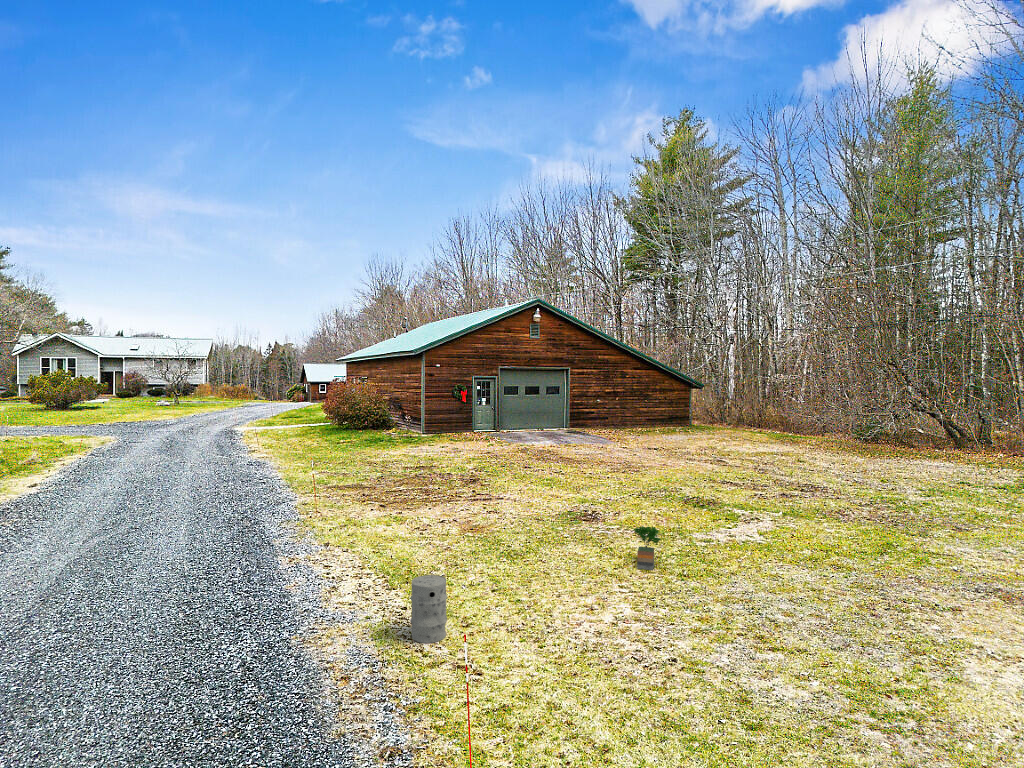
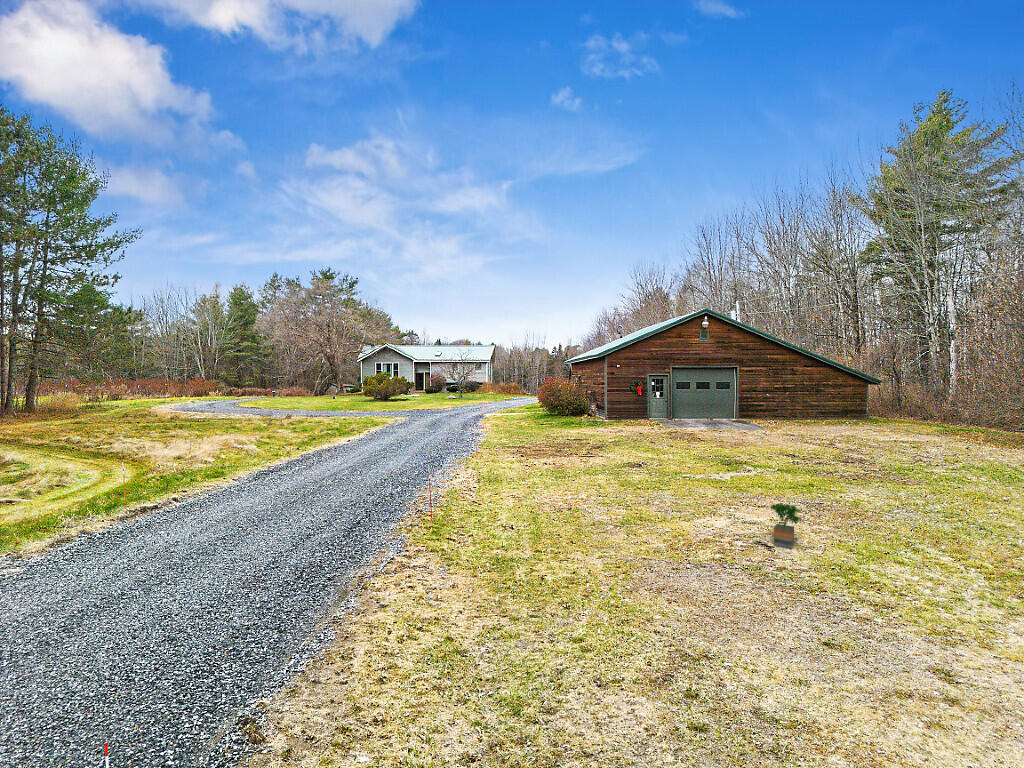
trash can: present [411,575,447,643] -> none [529,525,562,585]

